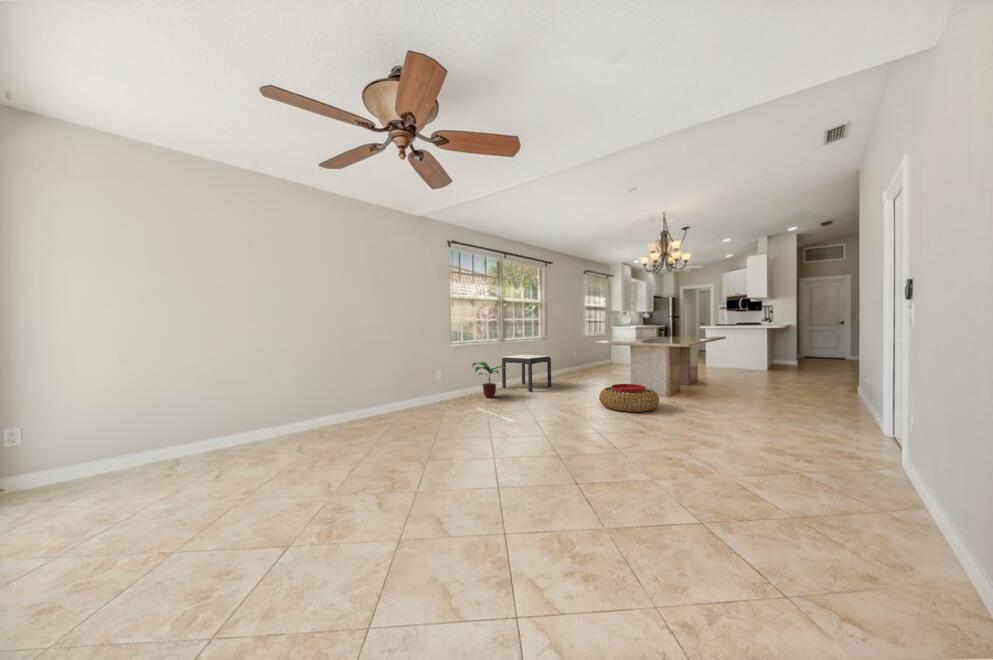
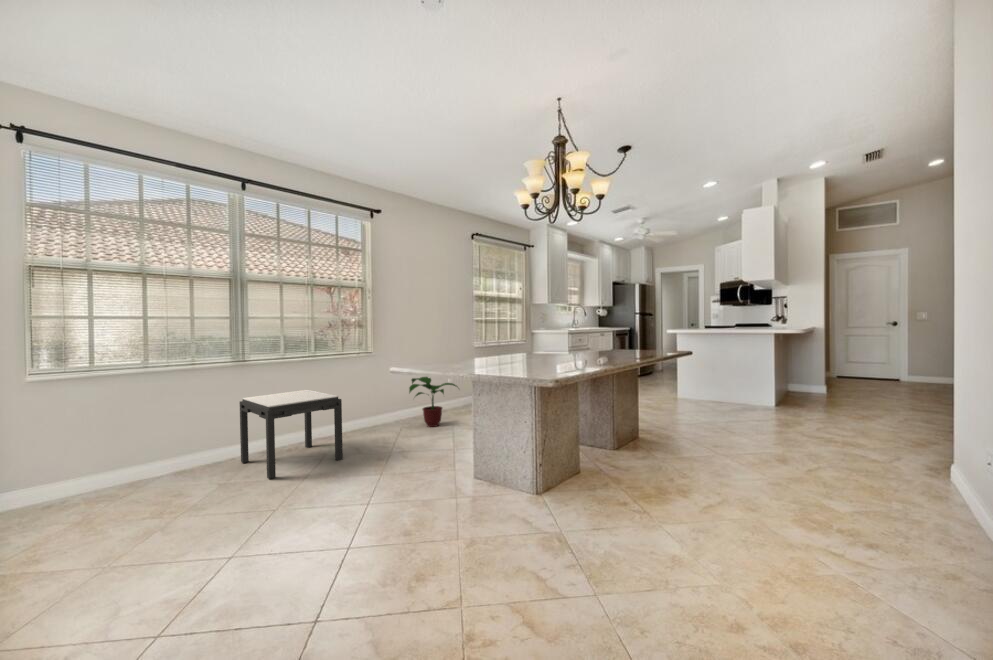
potted plant: present [472,362,505,398] -> present [409,377,457,427]
pouf: present [599,384,659,412] -> none [301,495,466,614]

